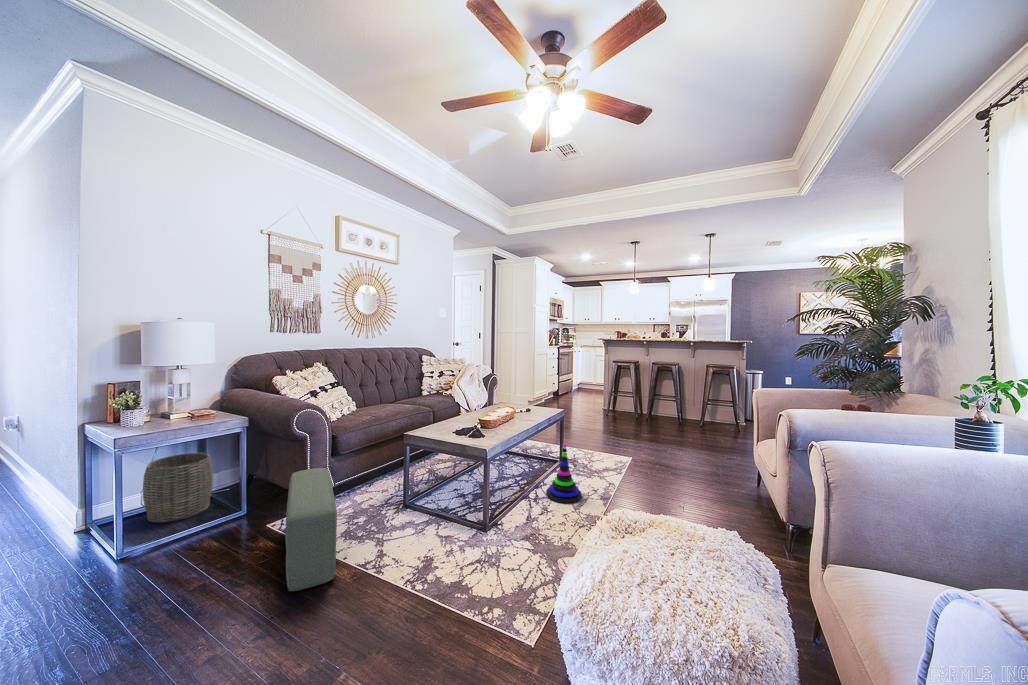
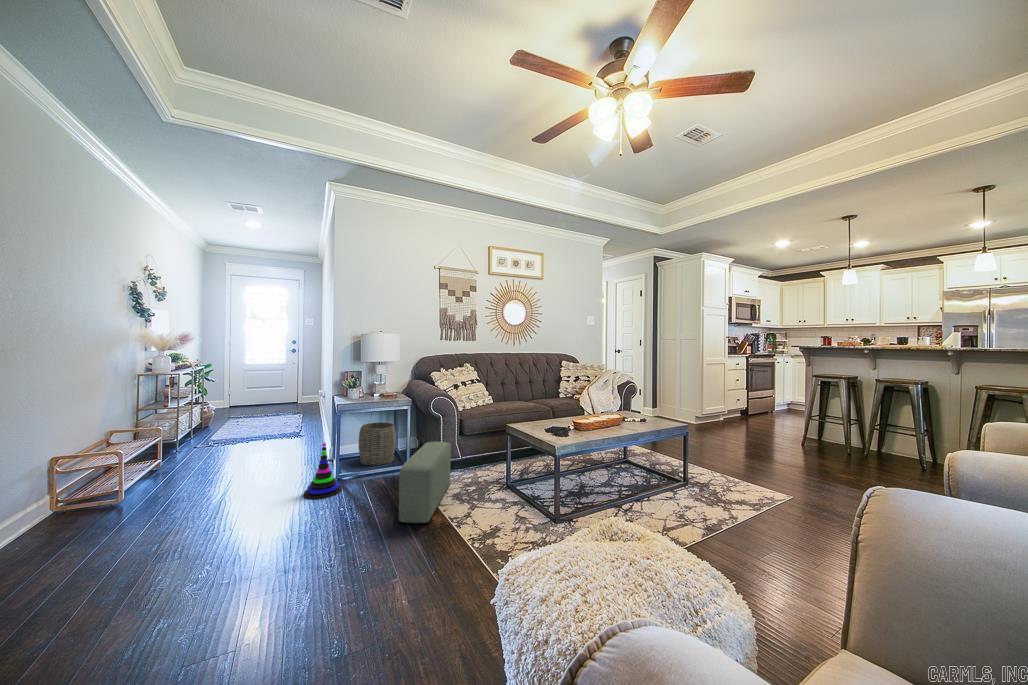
stacking toy: present [546,444,582,503] -> present [304,443,342,499]

